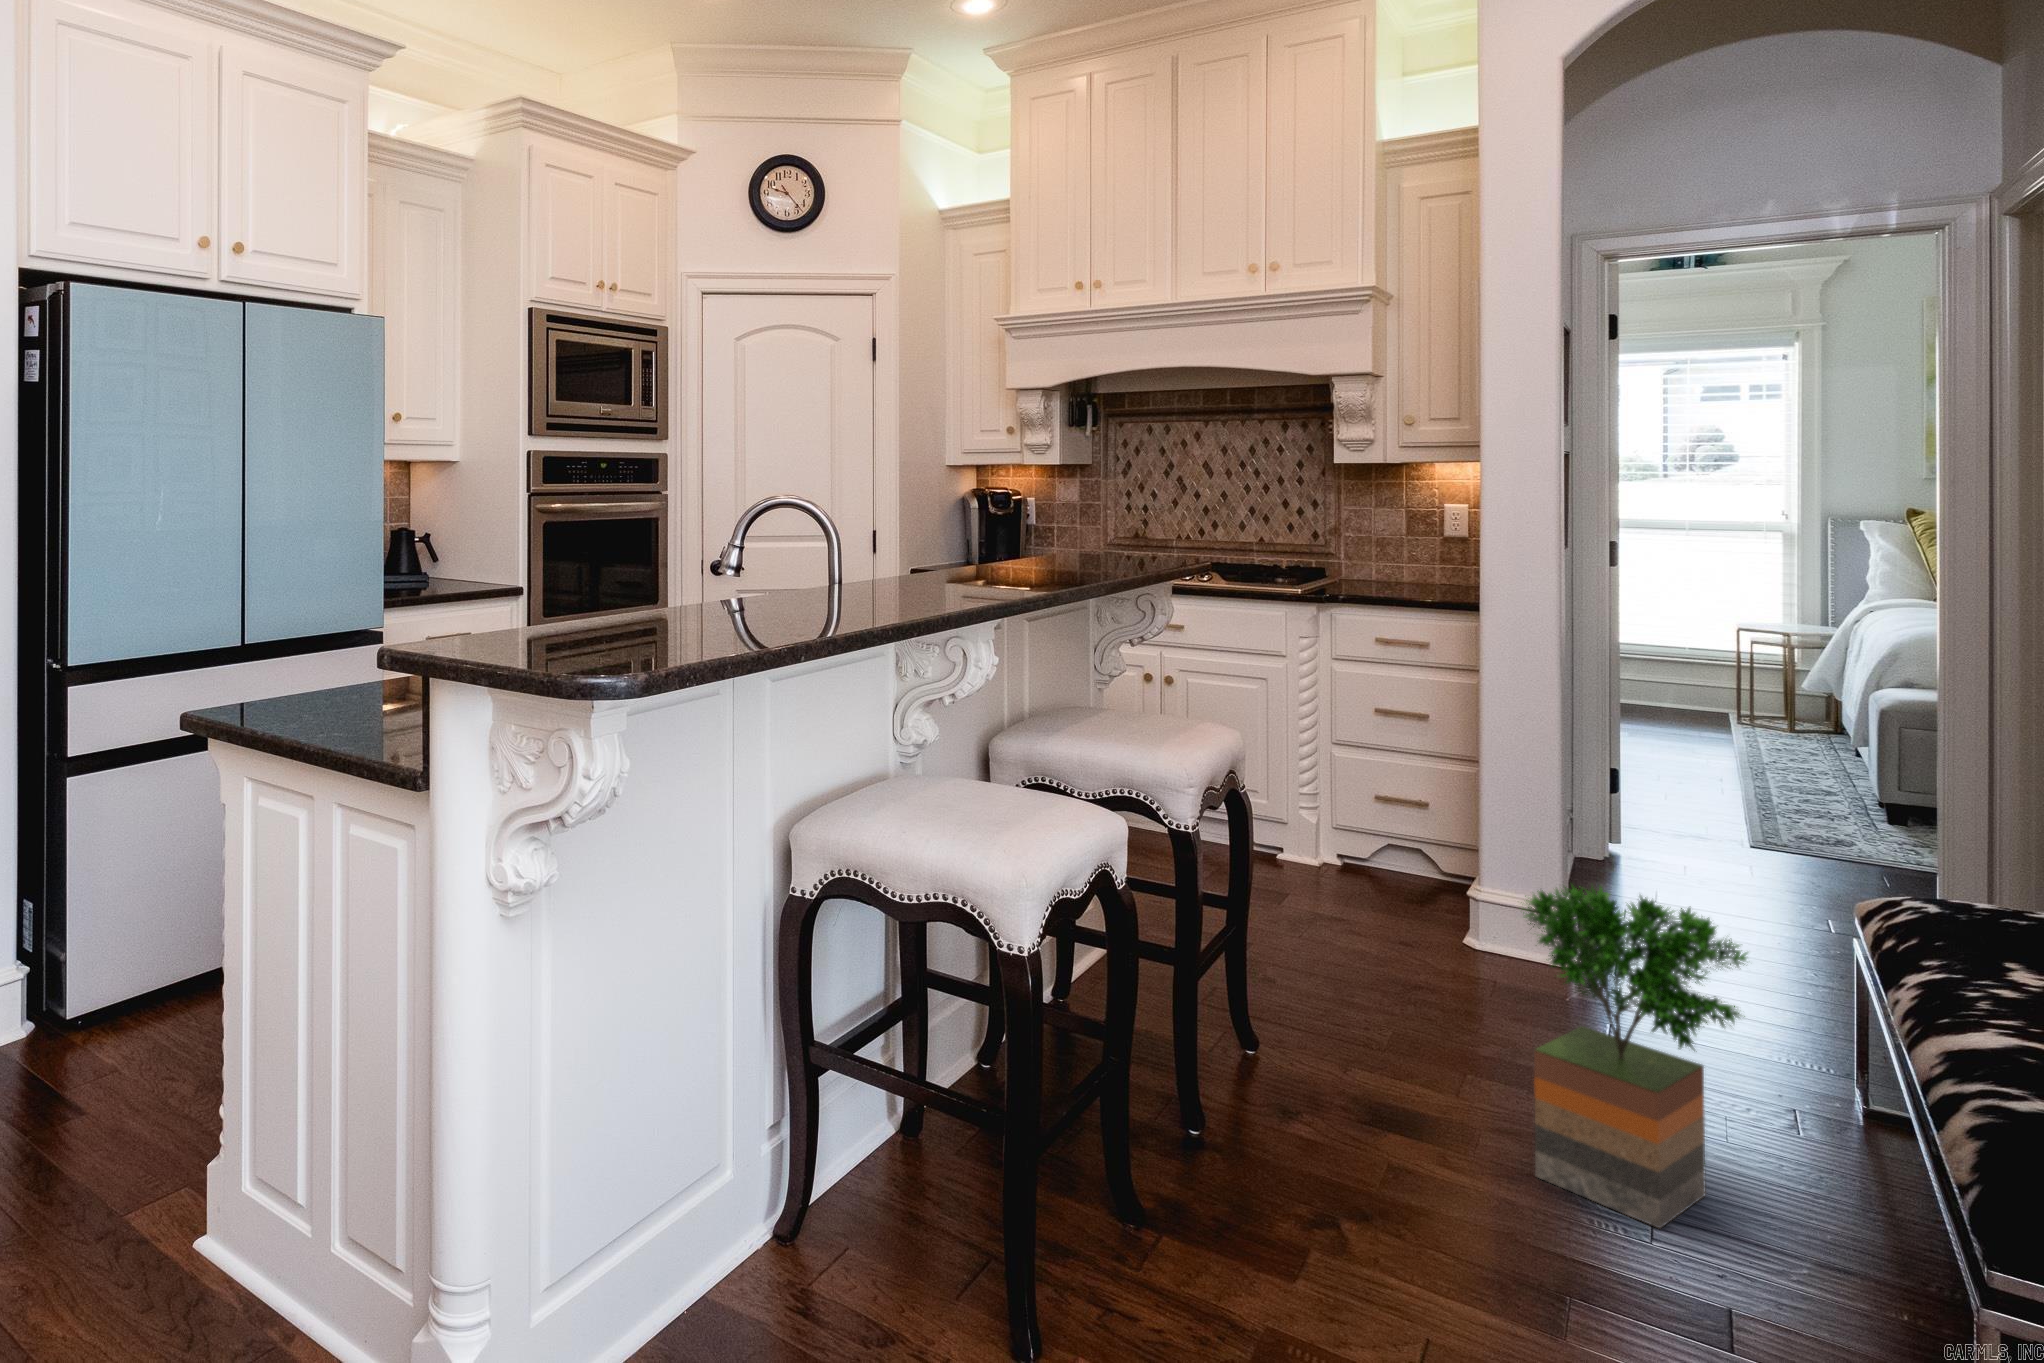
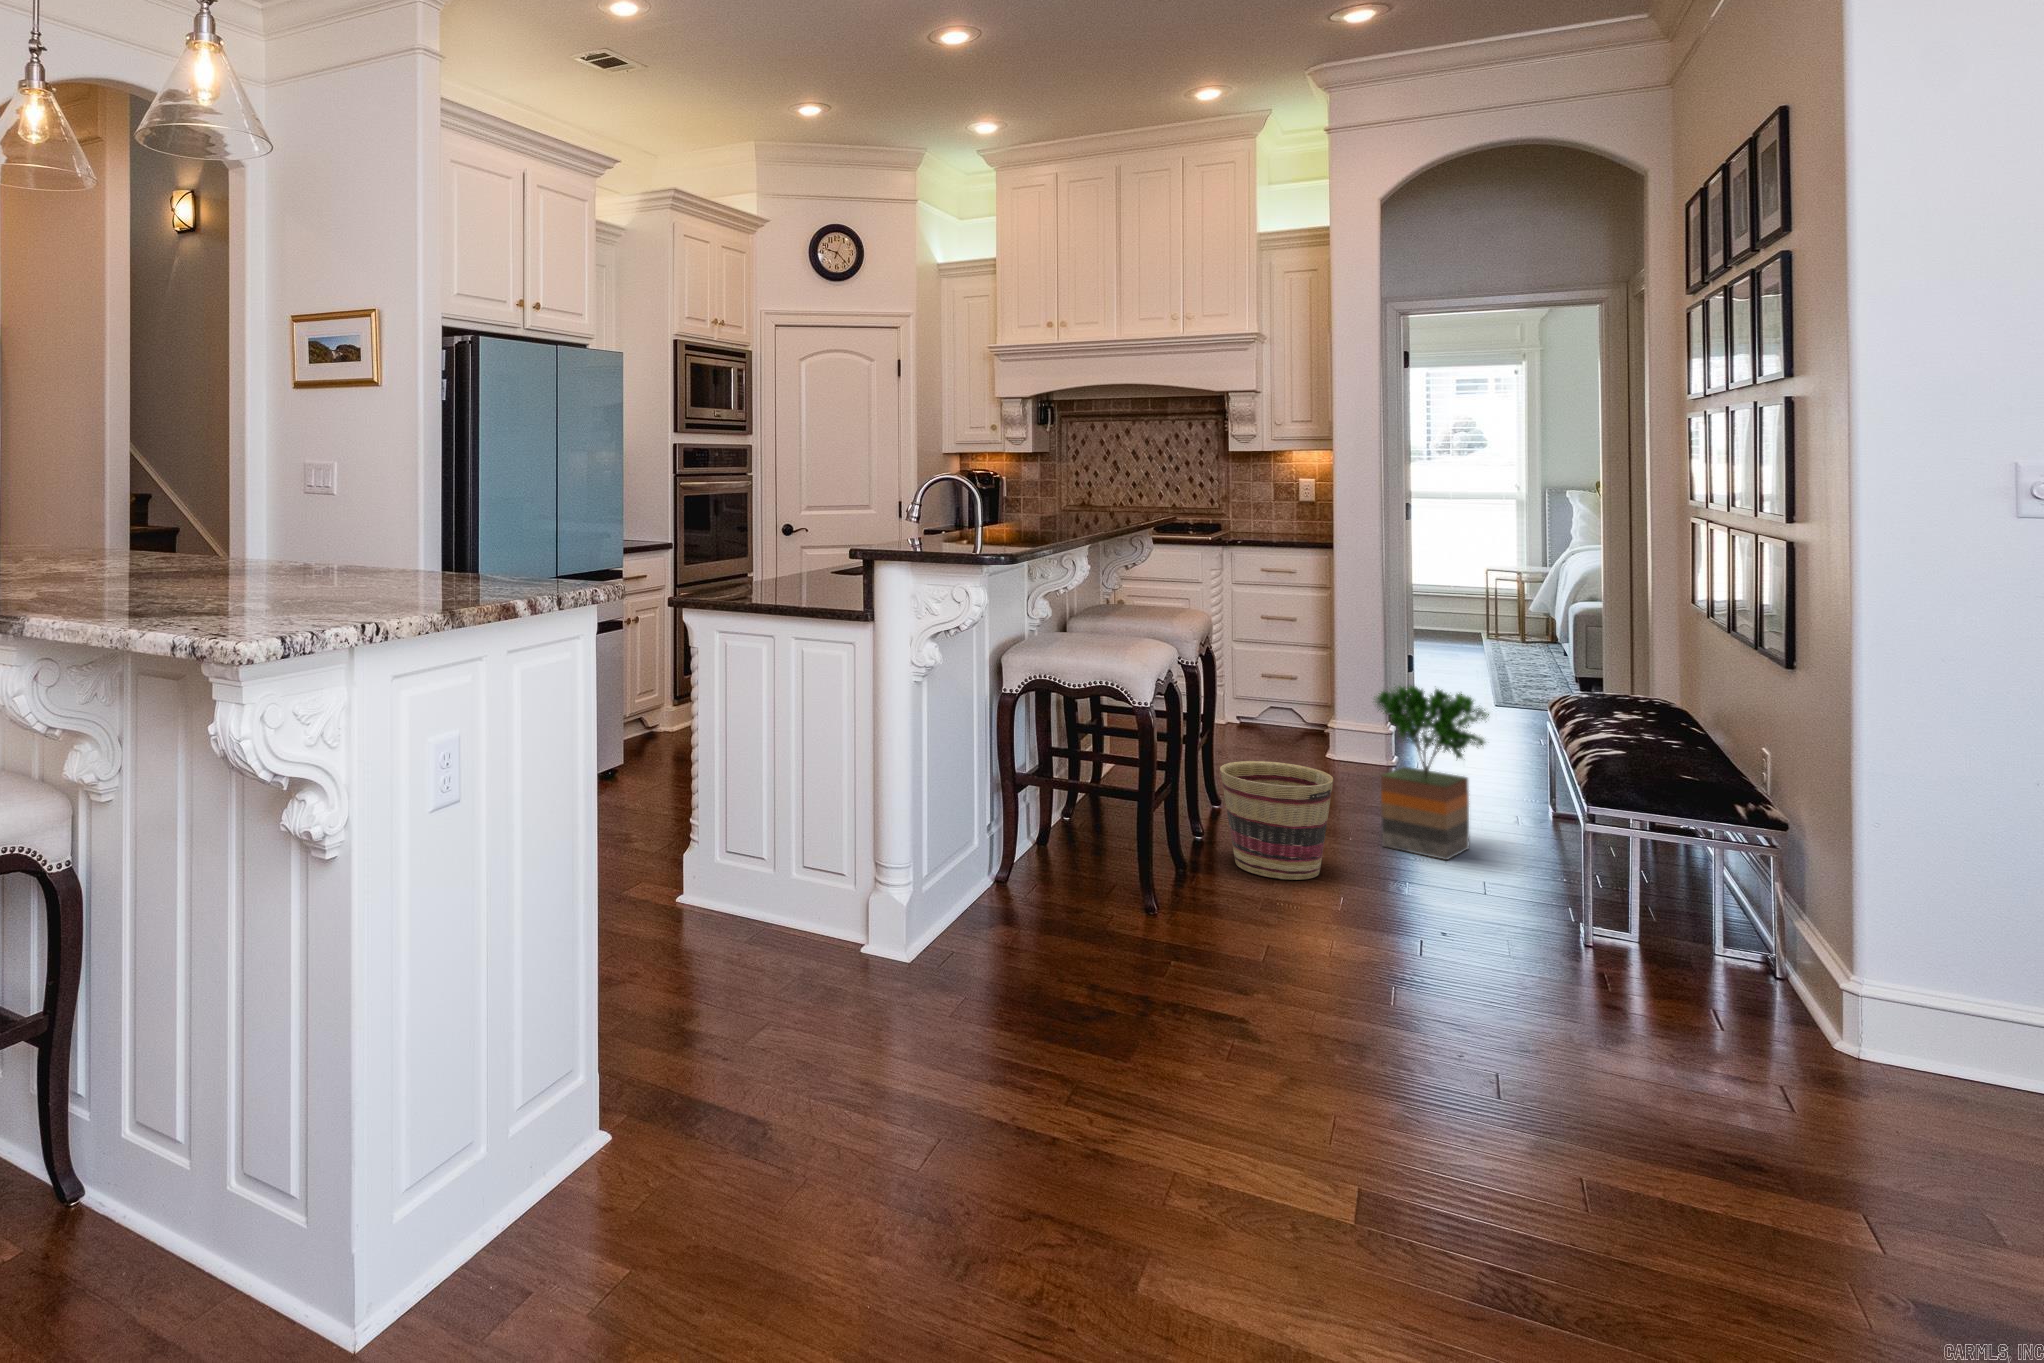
basket: none [1222,1015,1430,1269] -> present [1220,761,1333,880]

